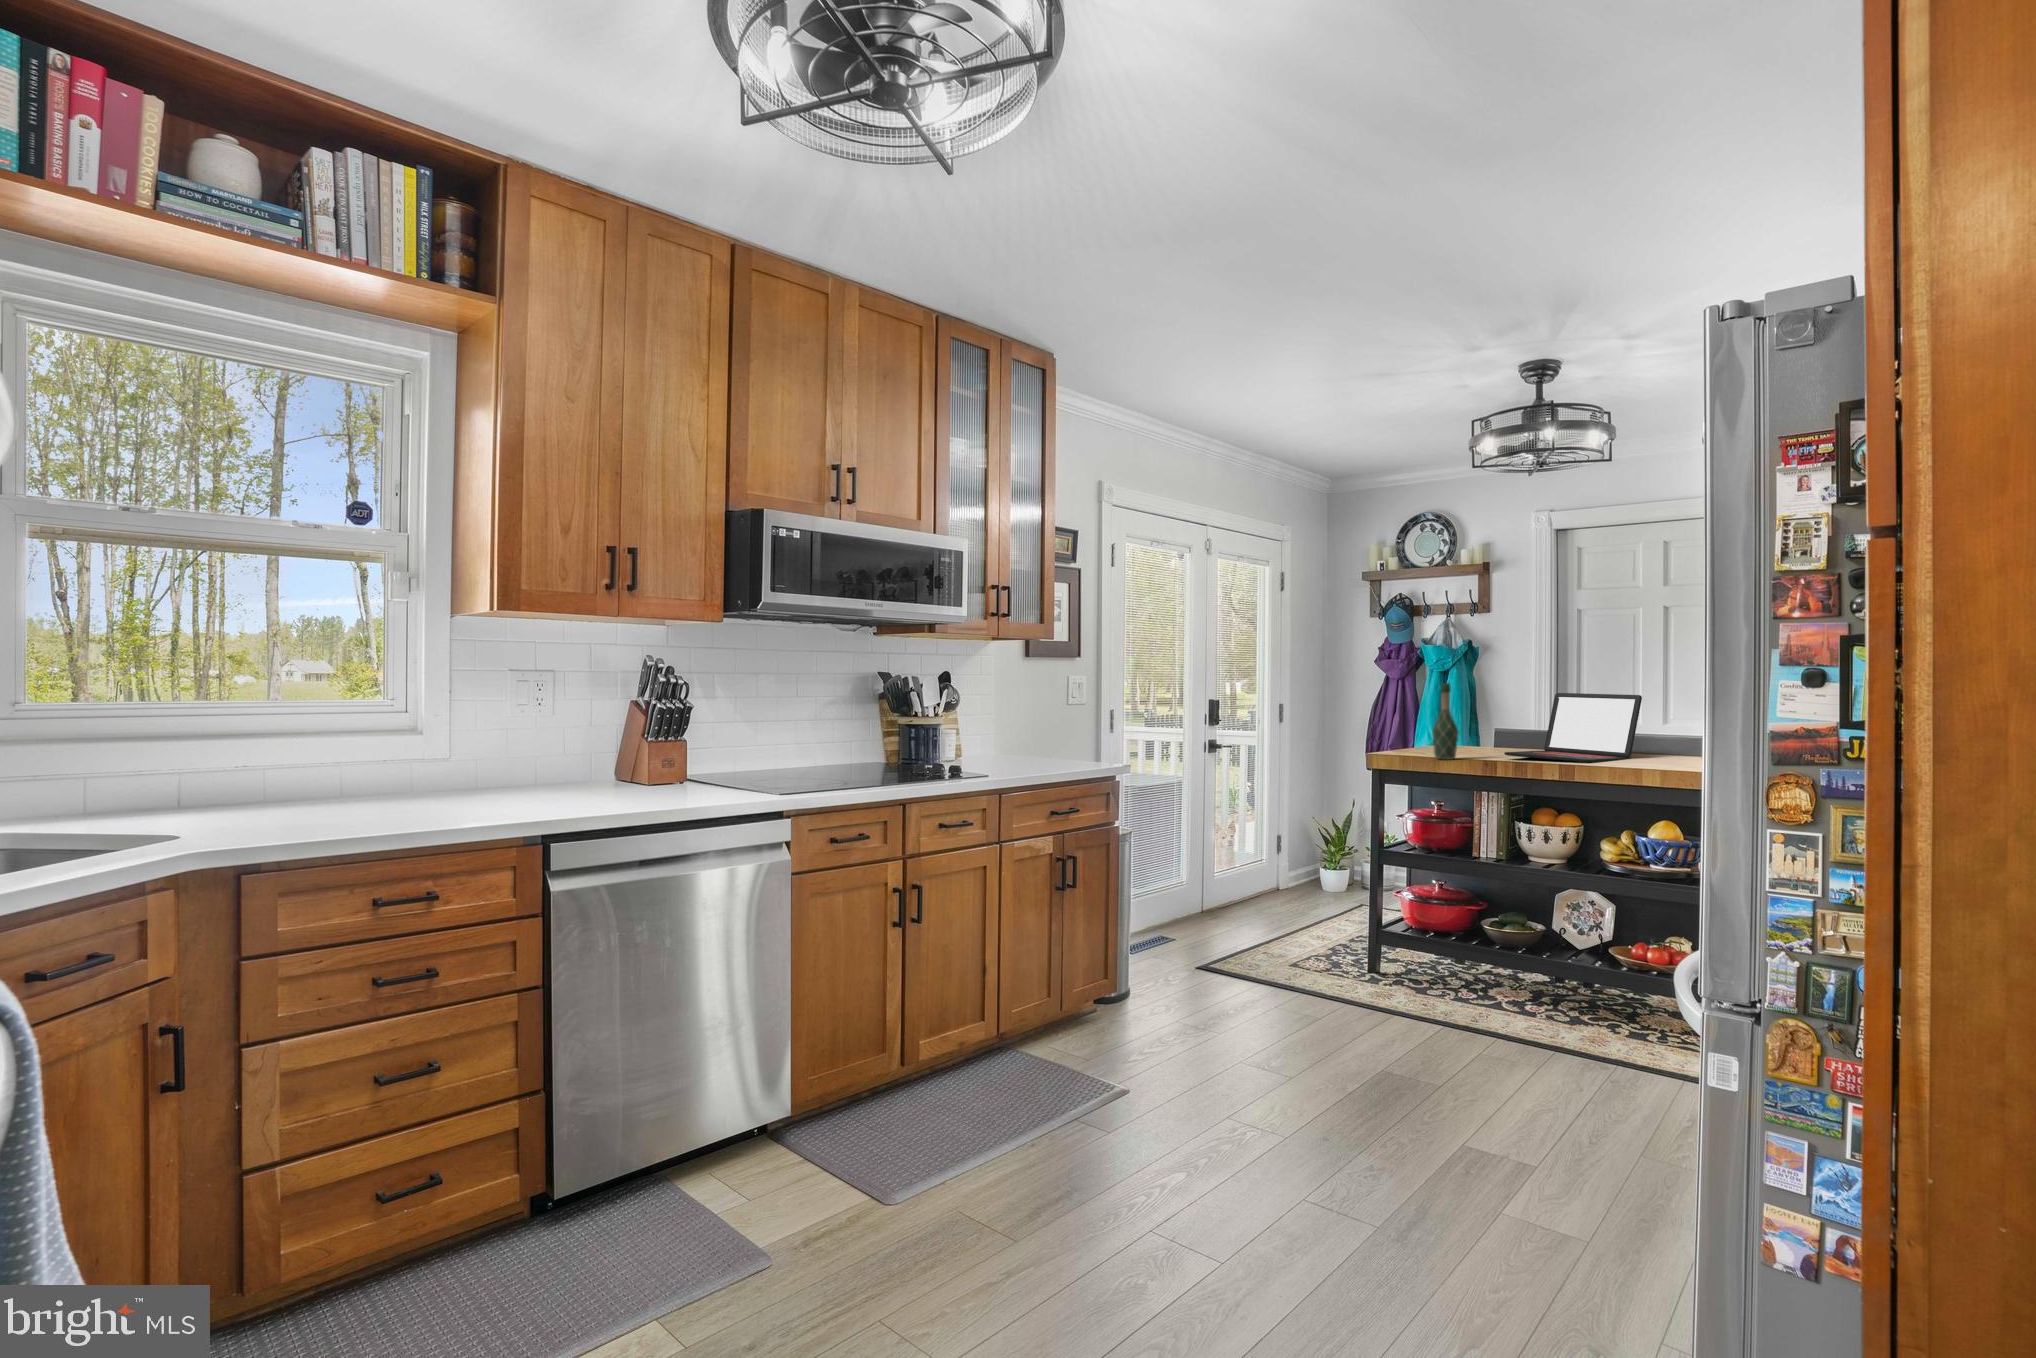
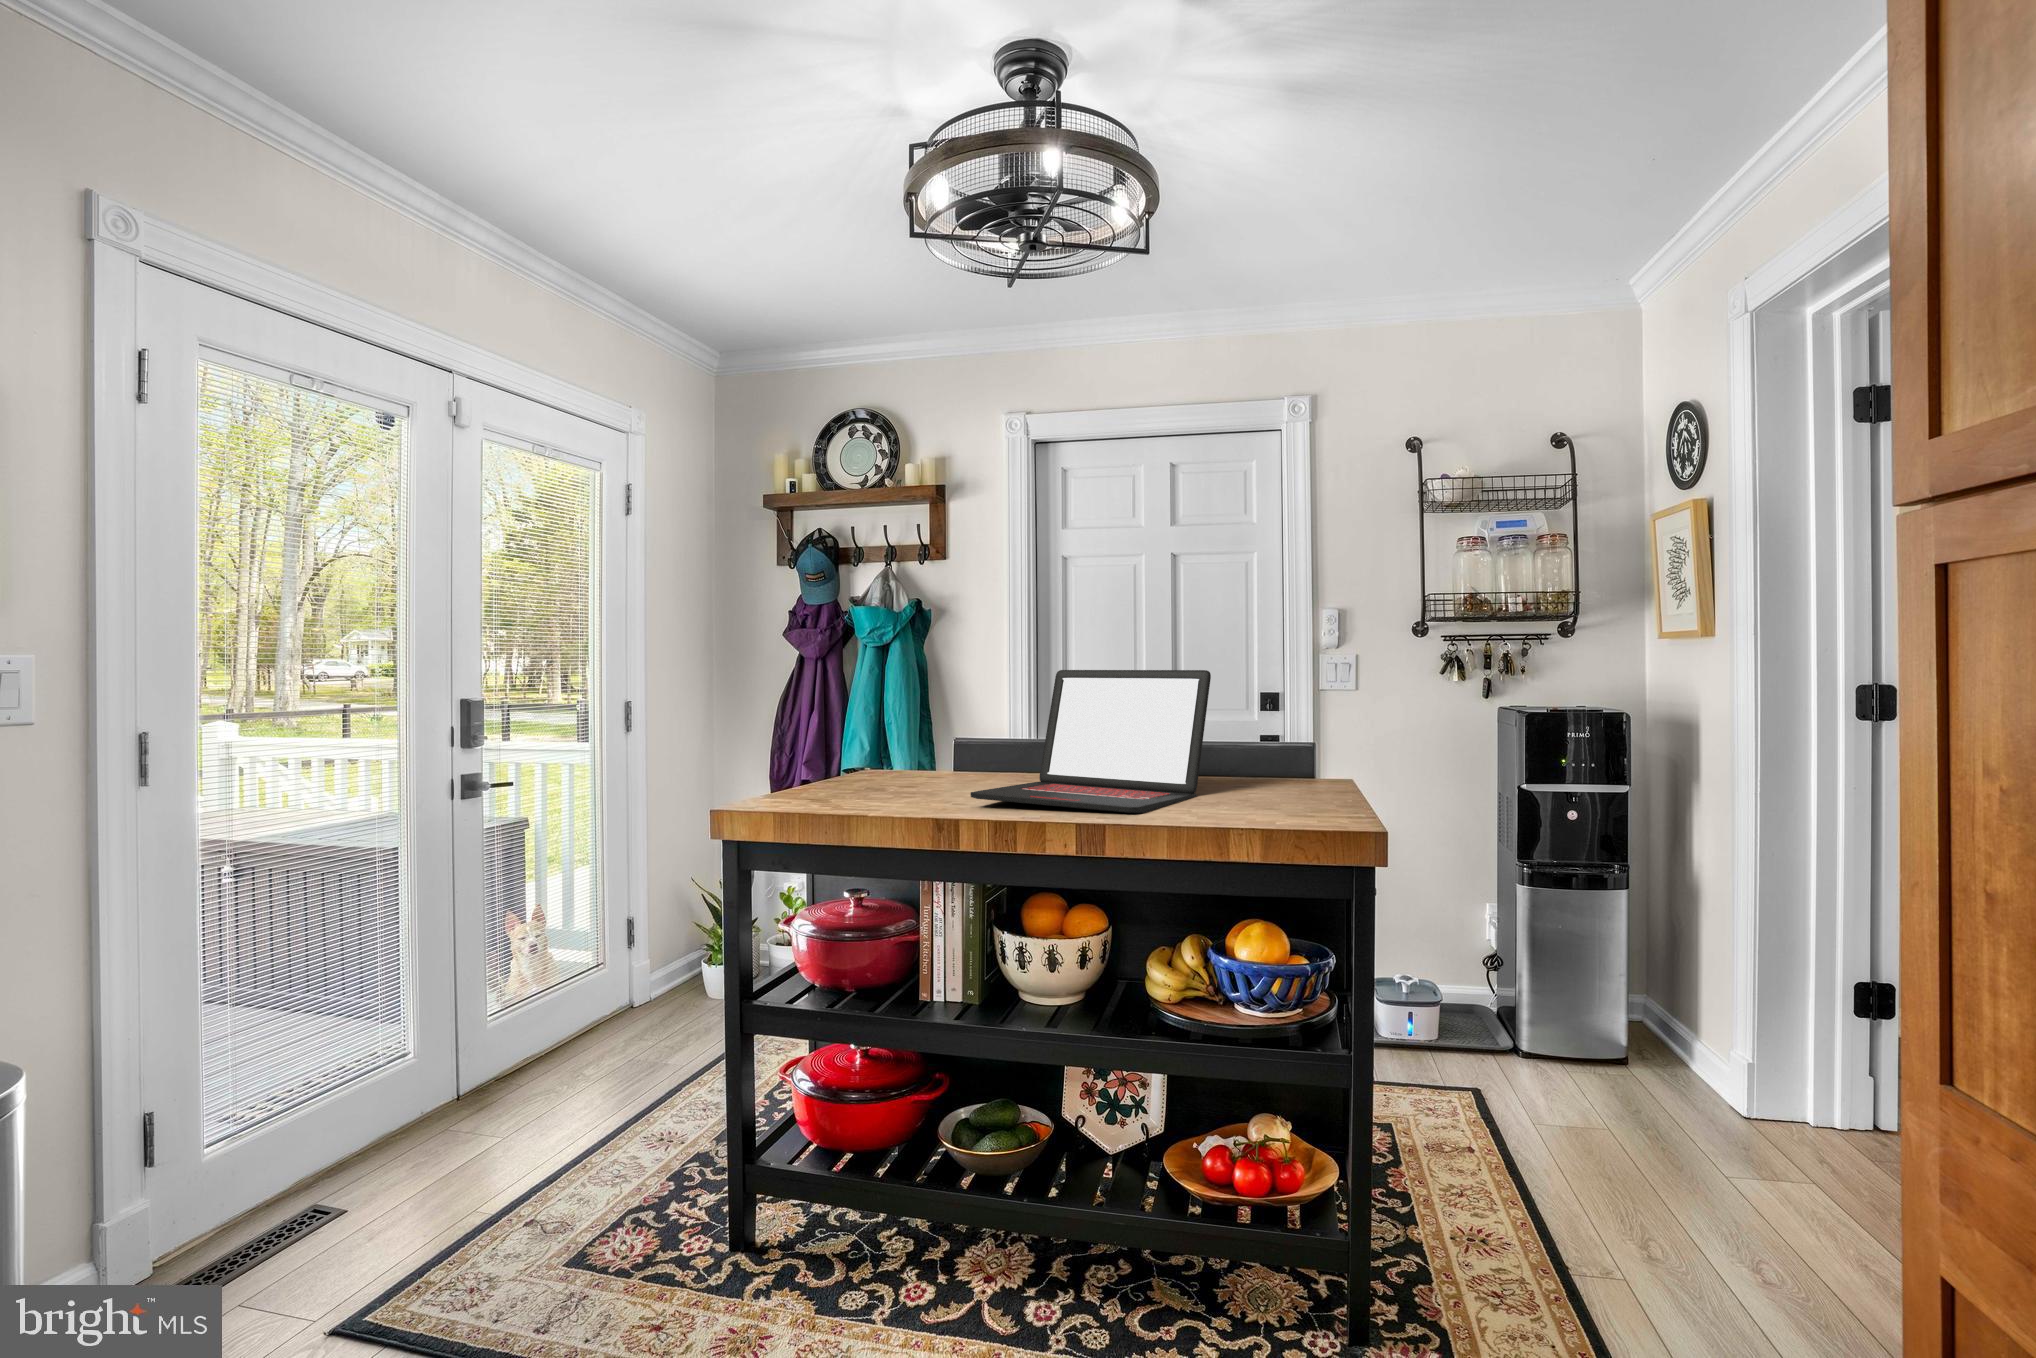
wine bottle: present [1432,683,1458,760] -> none [832,651,883,812]

